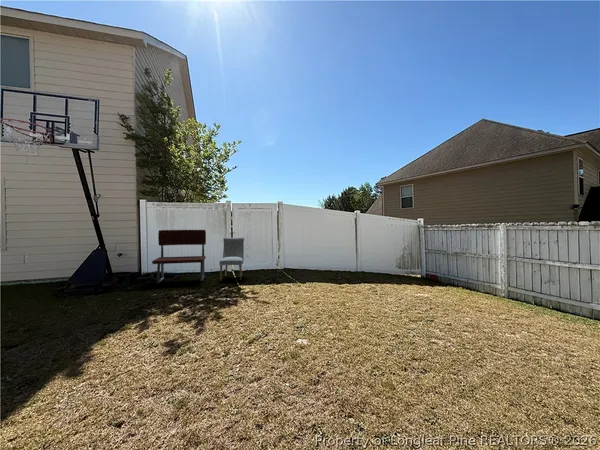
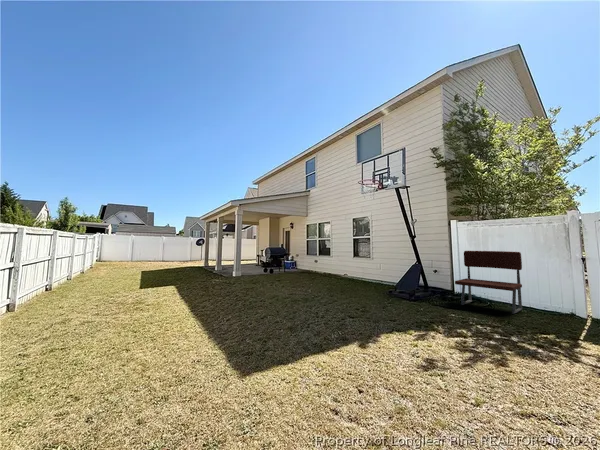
chair: present [219,238,244,280] -> none [539,263,588,326]

